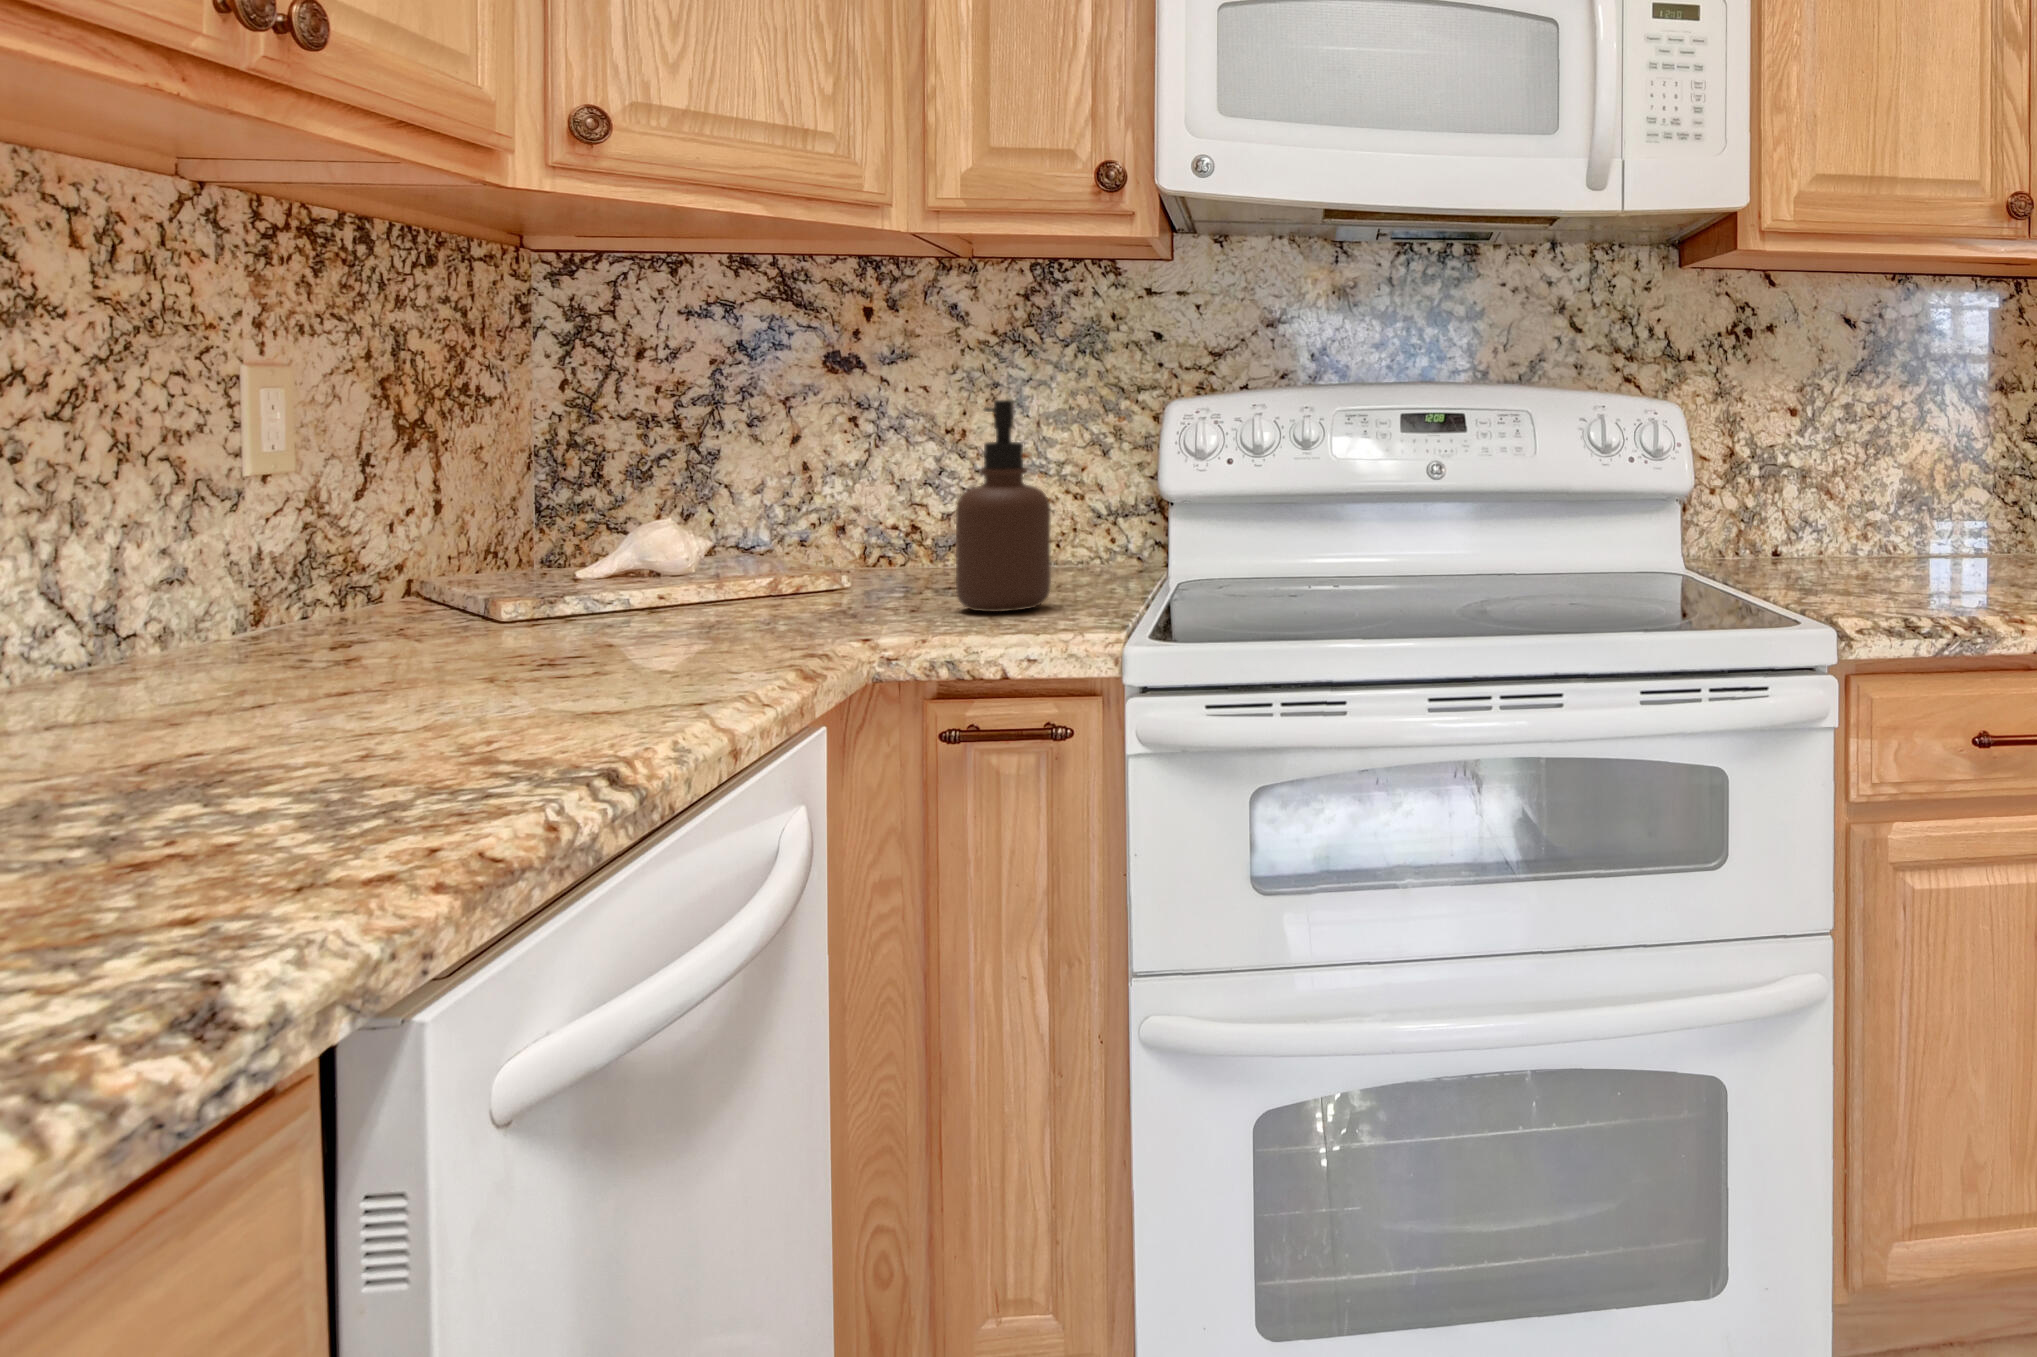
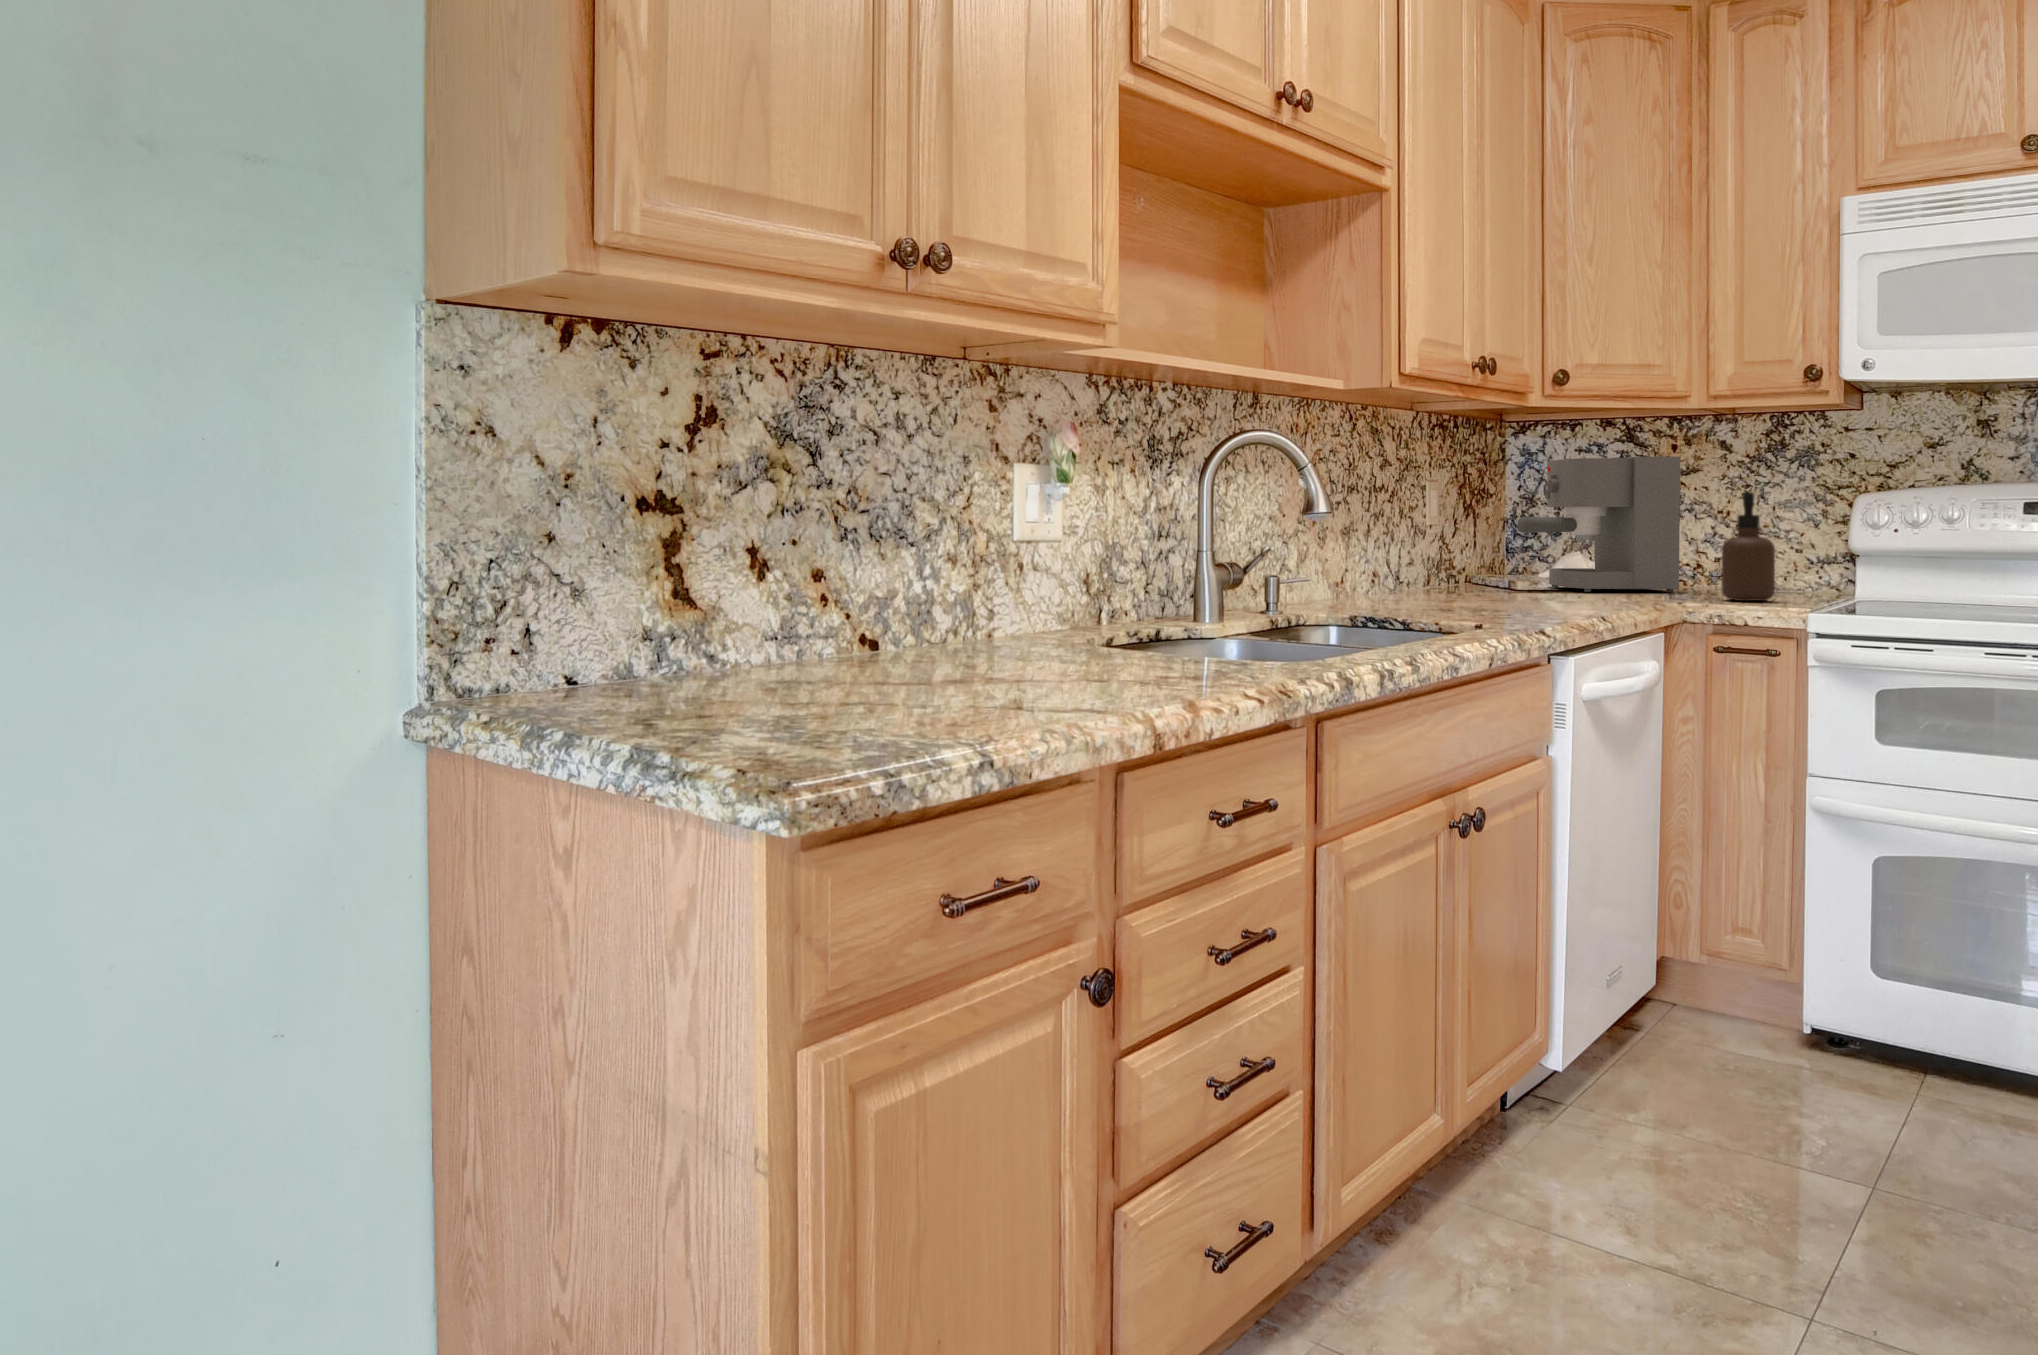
coffee maker: none [538,325,879,604] -> present [1517,457,1680,592]

